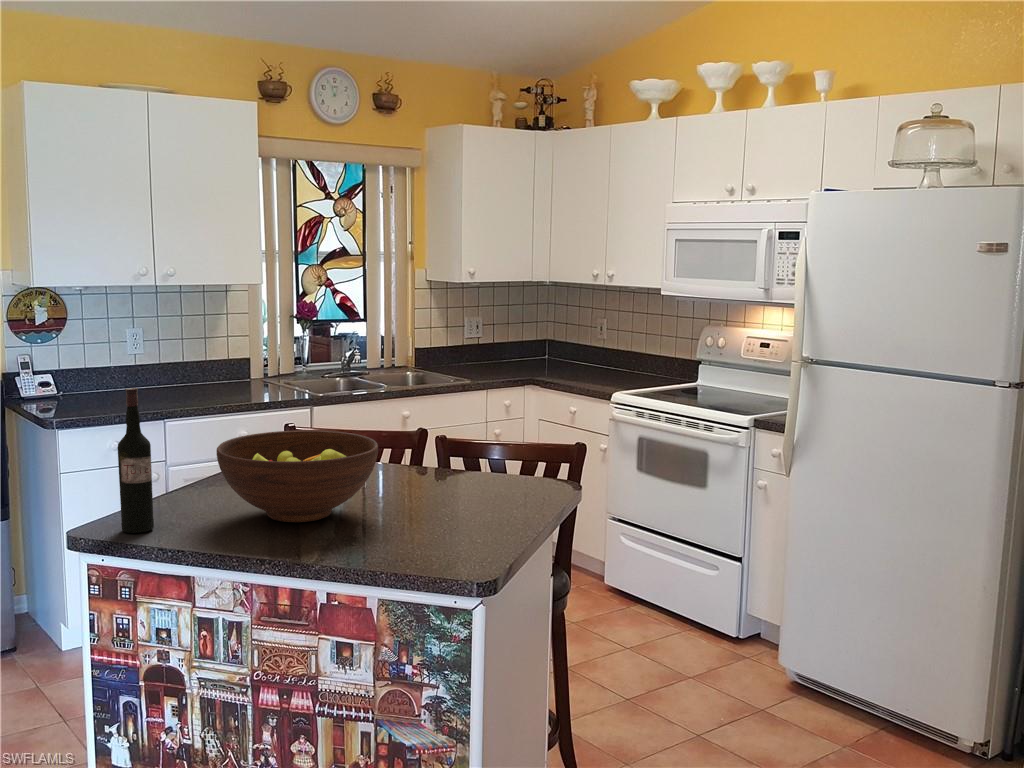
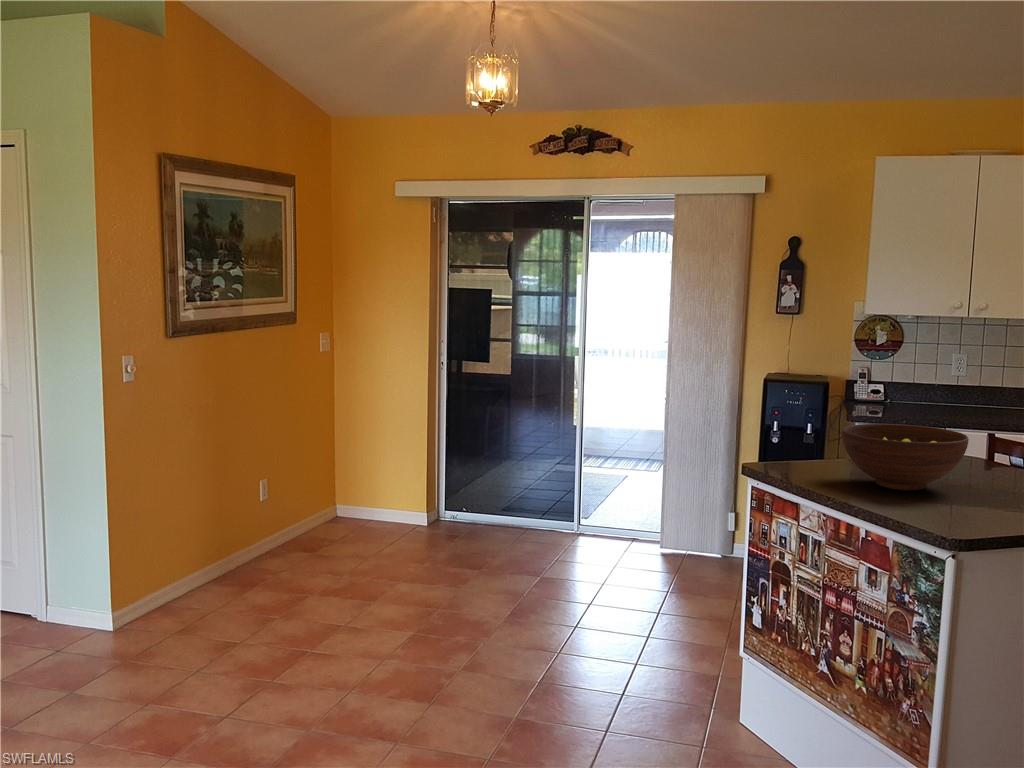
wine bottle: present [118,388,154,533] -> none [778,377,801,474]

